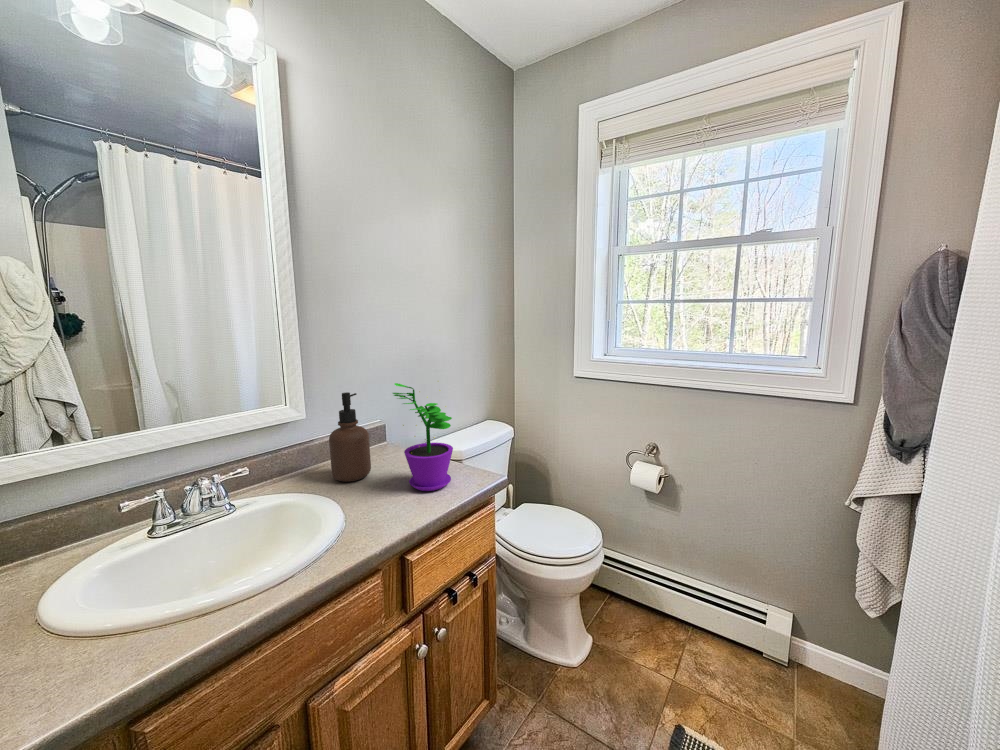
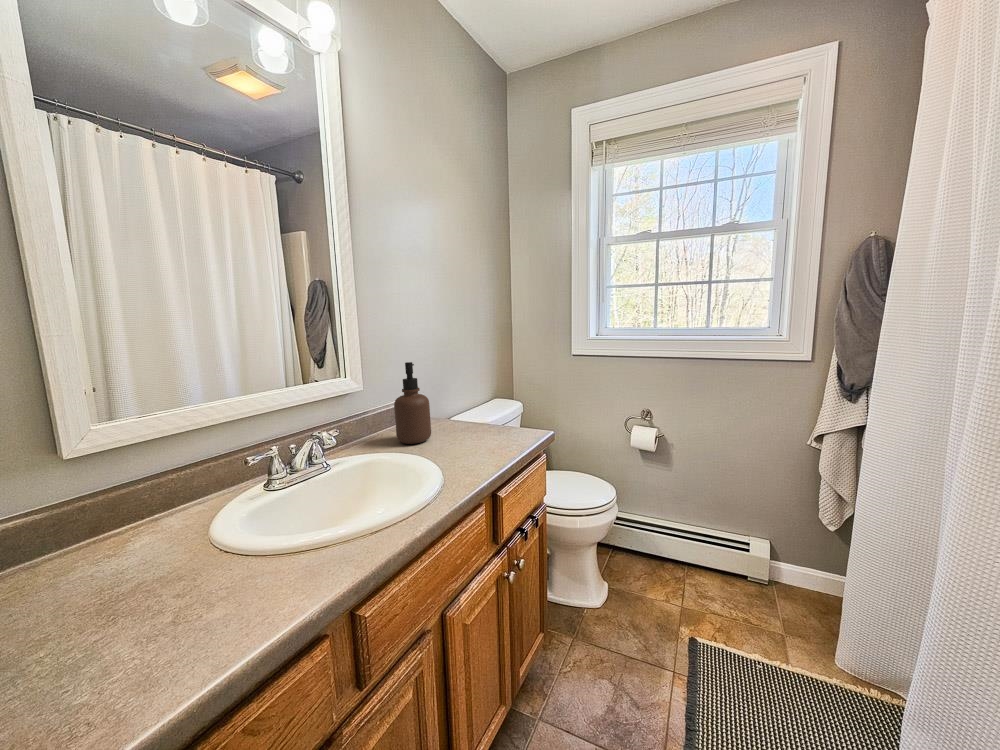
flower pot: present [393,383,453,491] -> none [457,344,513,445]

